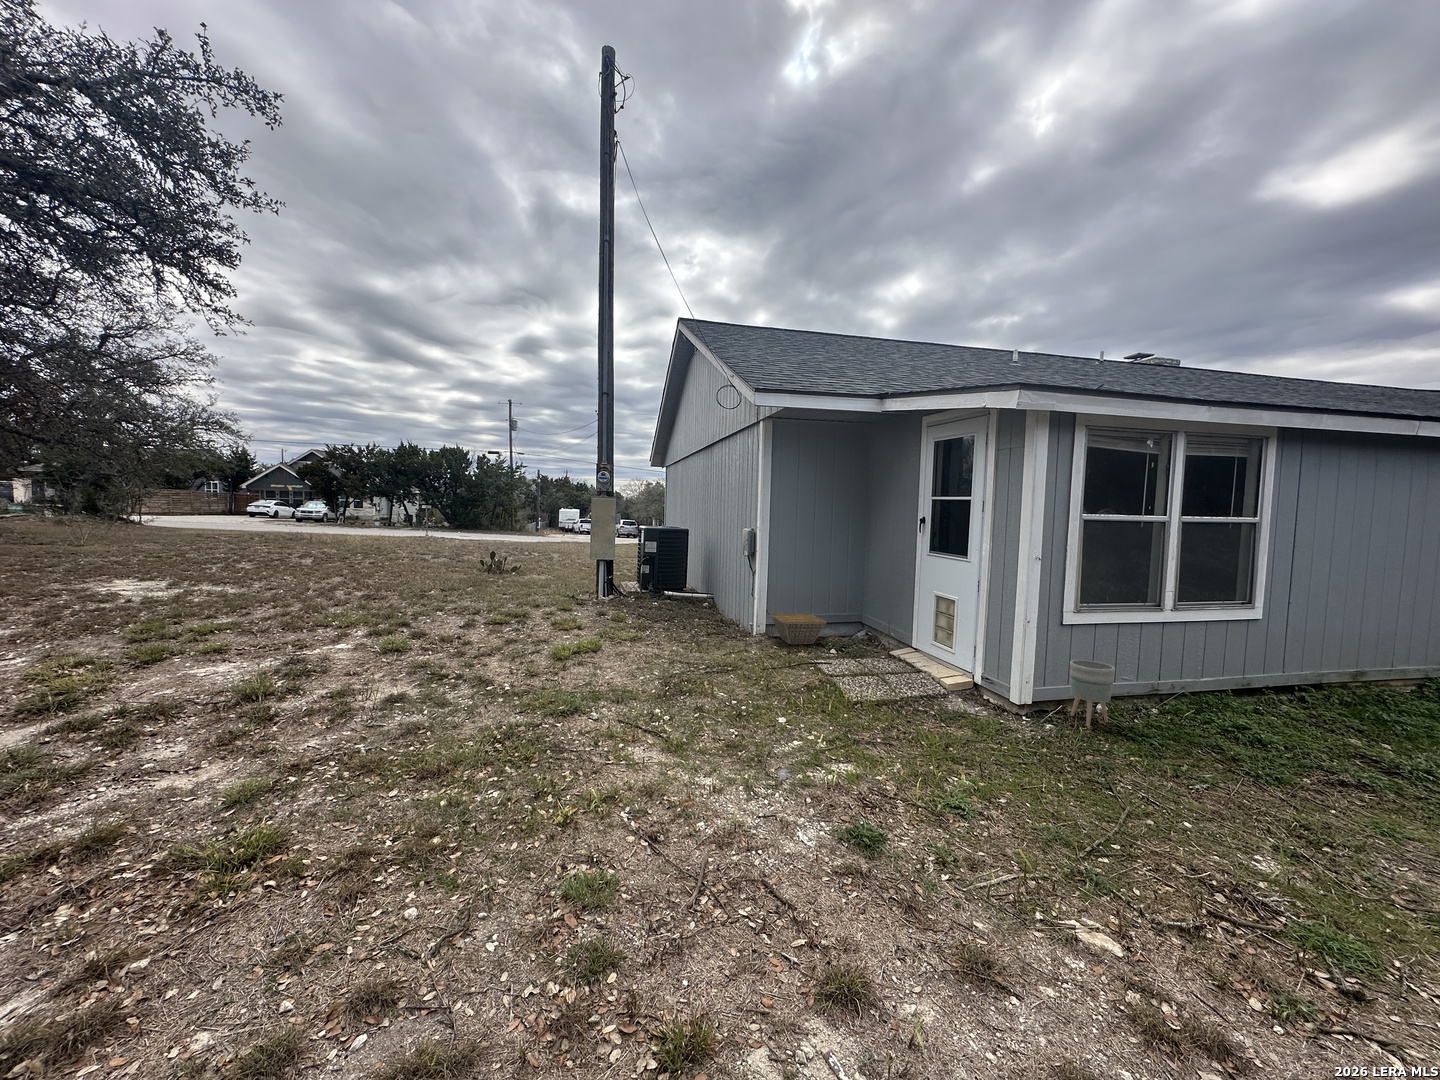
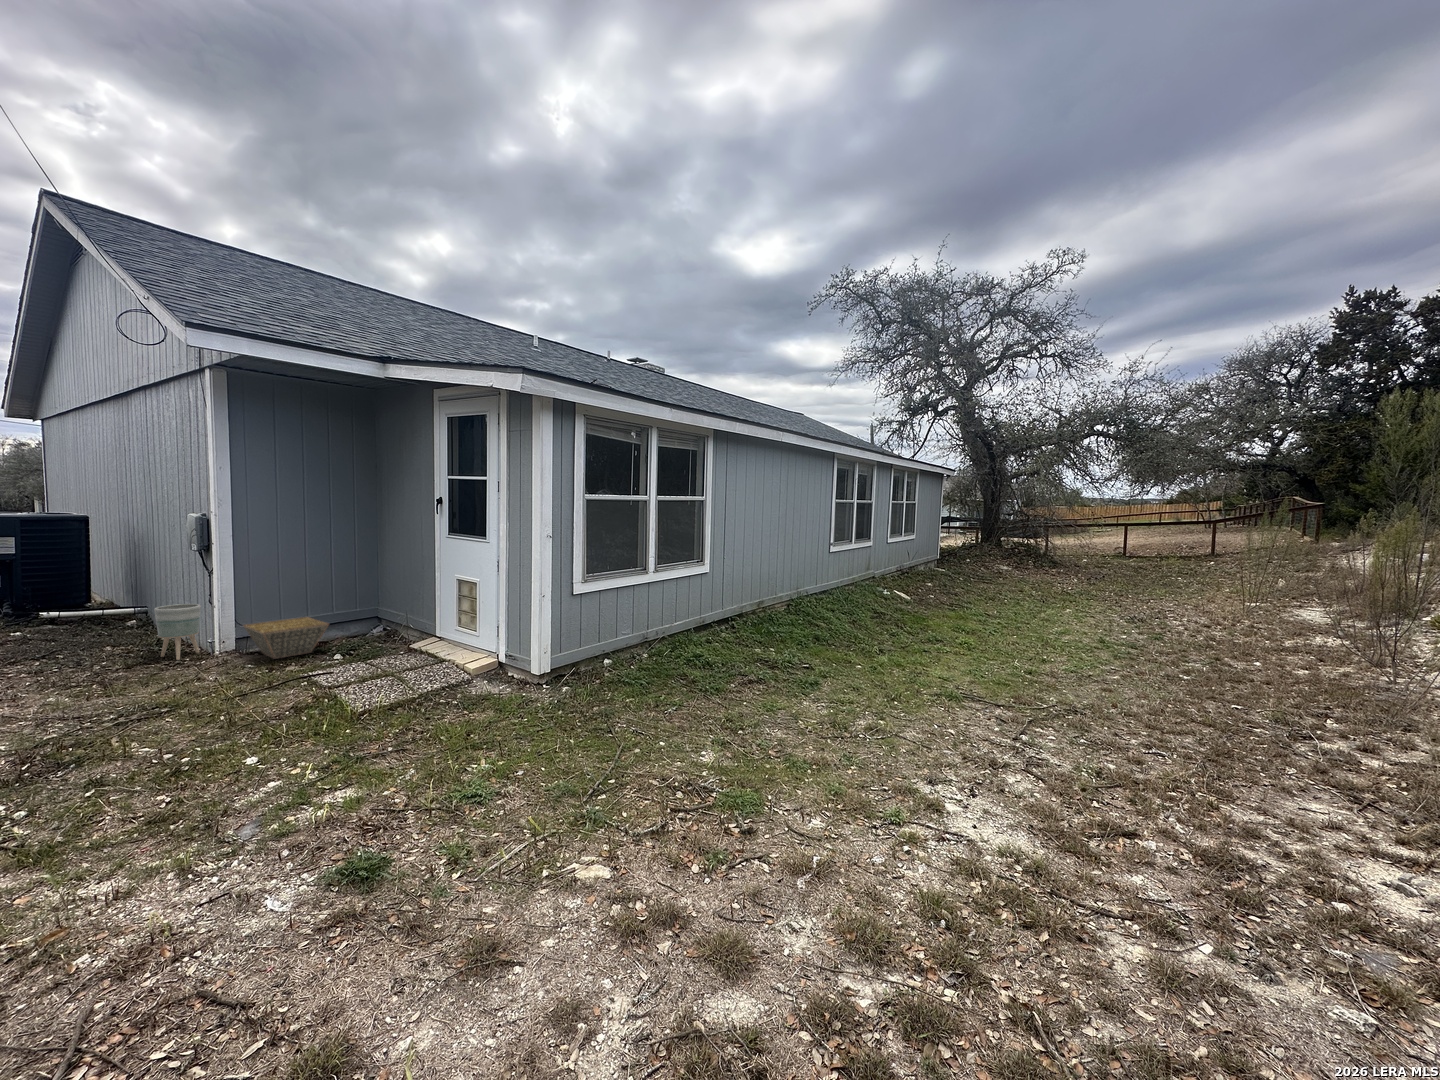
planter: present [1070,660,1115,727] -> present [154,604,201,660]

